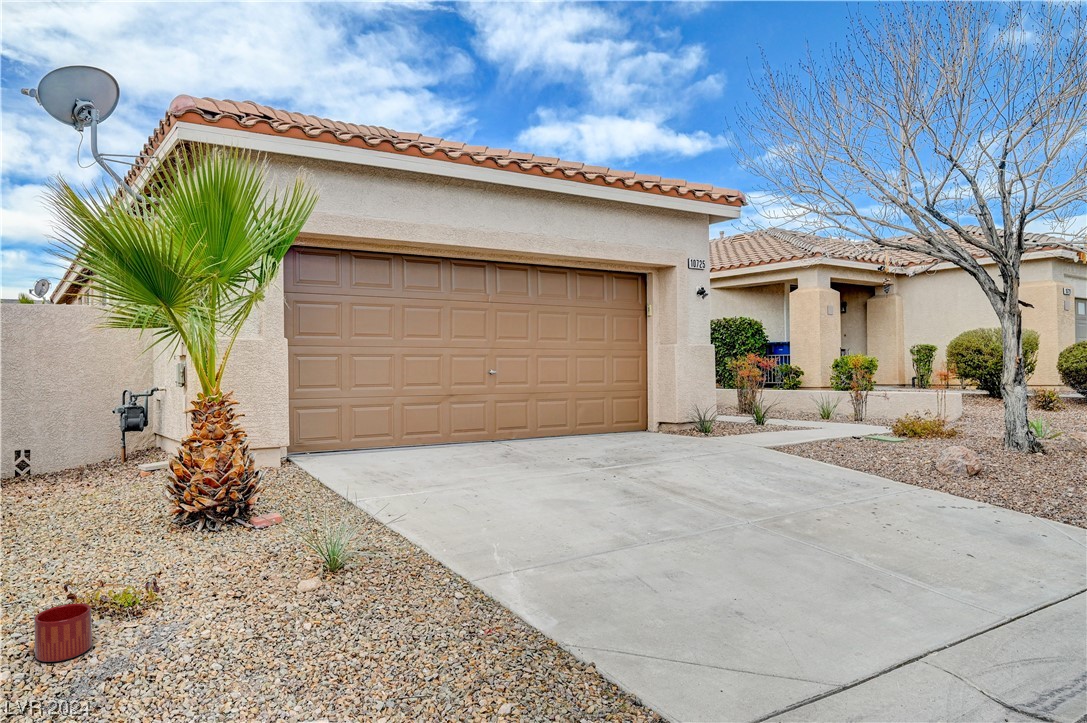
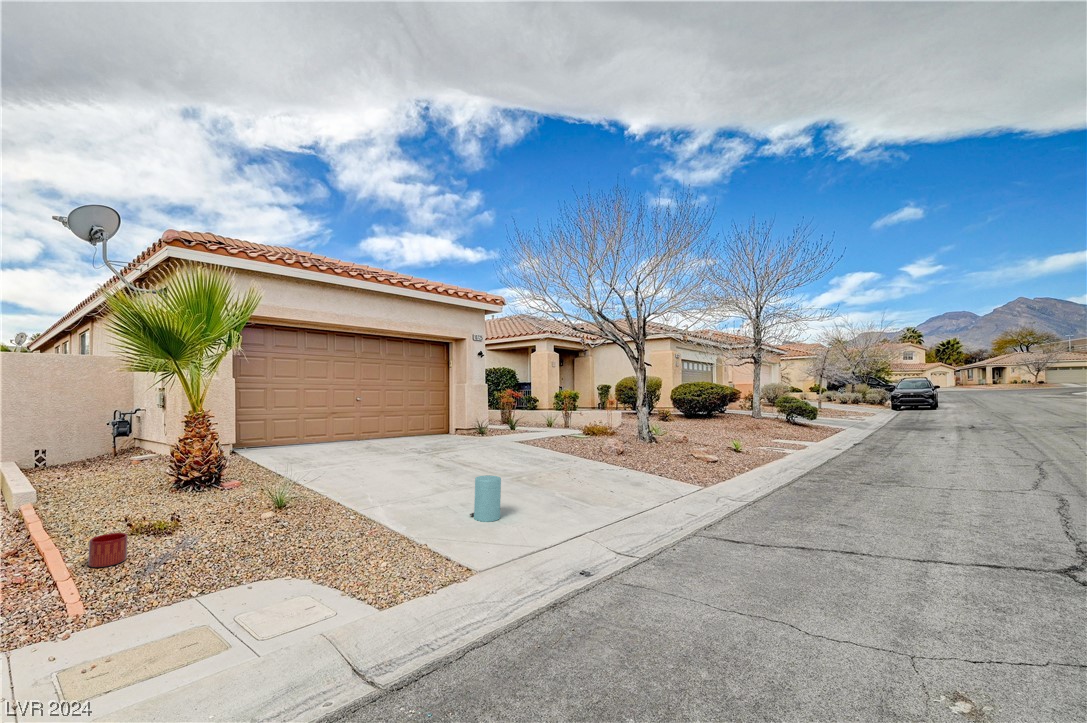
trash can: none [664,539,728,639] -> present [470,475,501,522]

